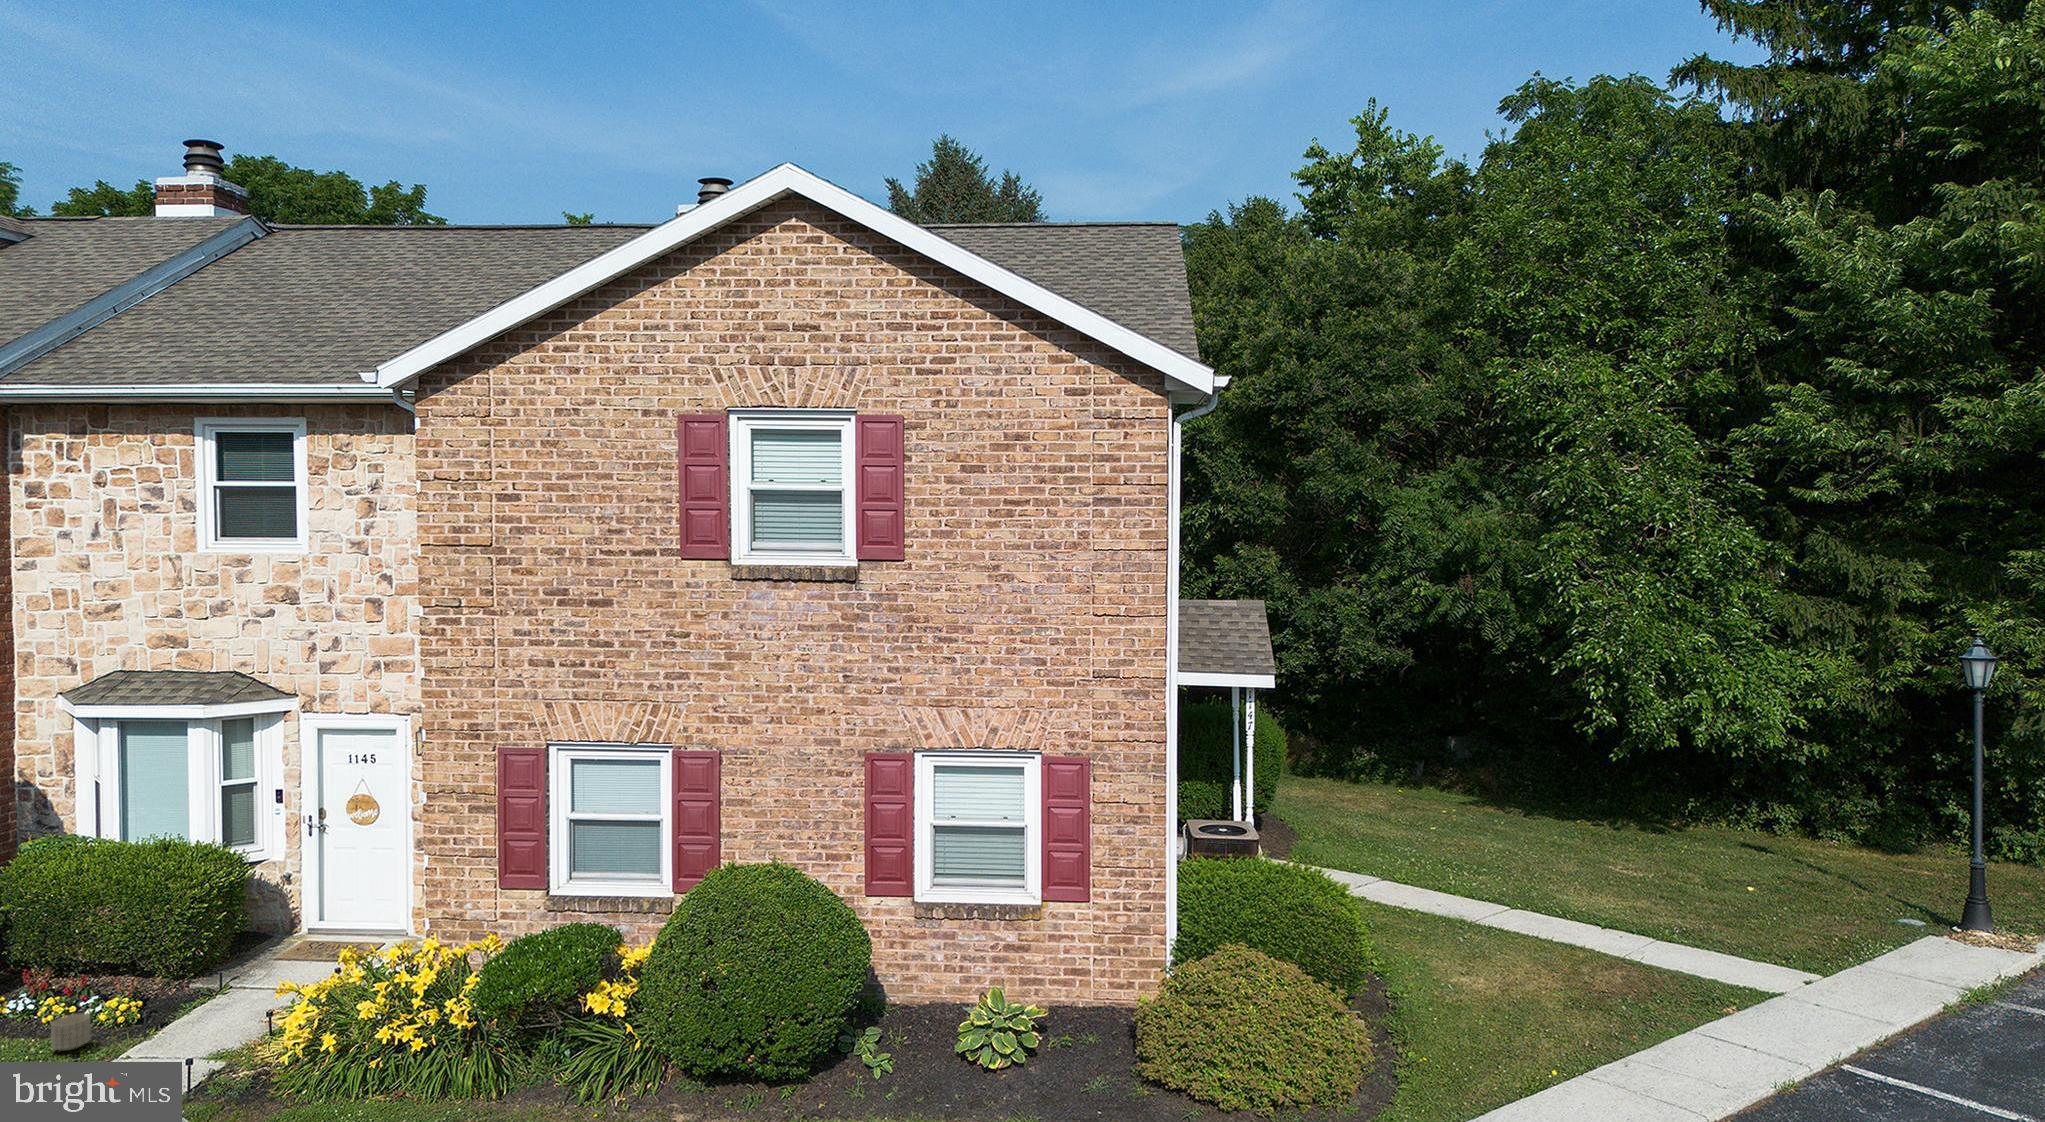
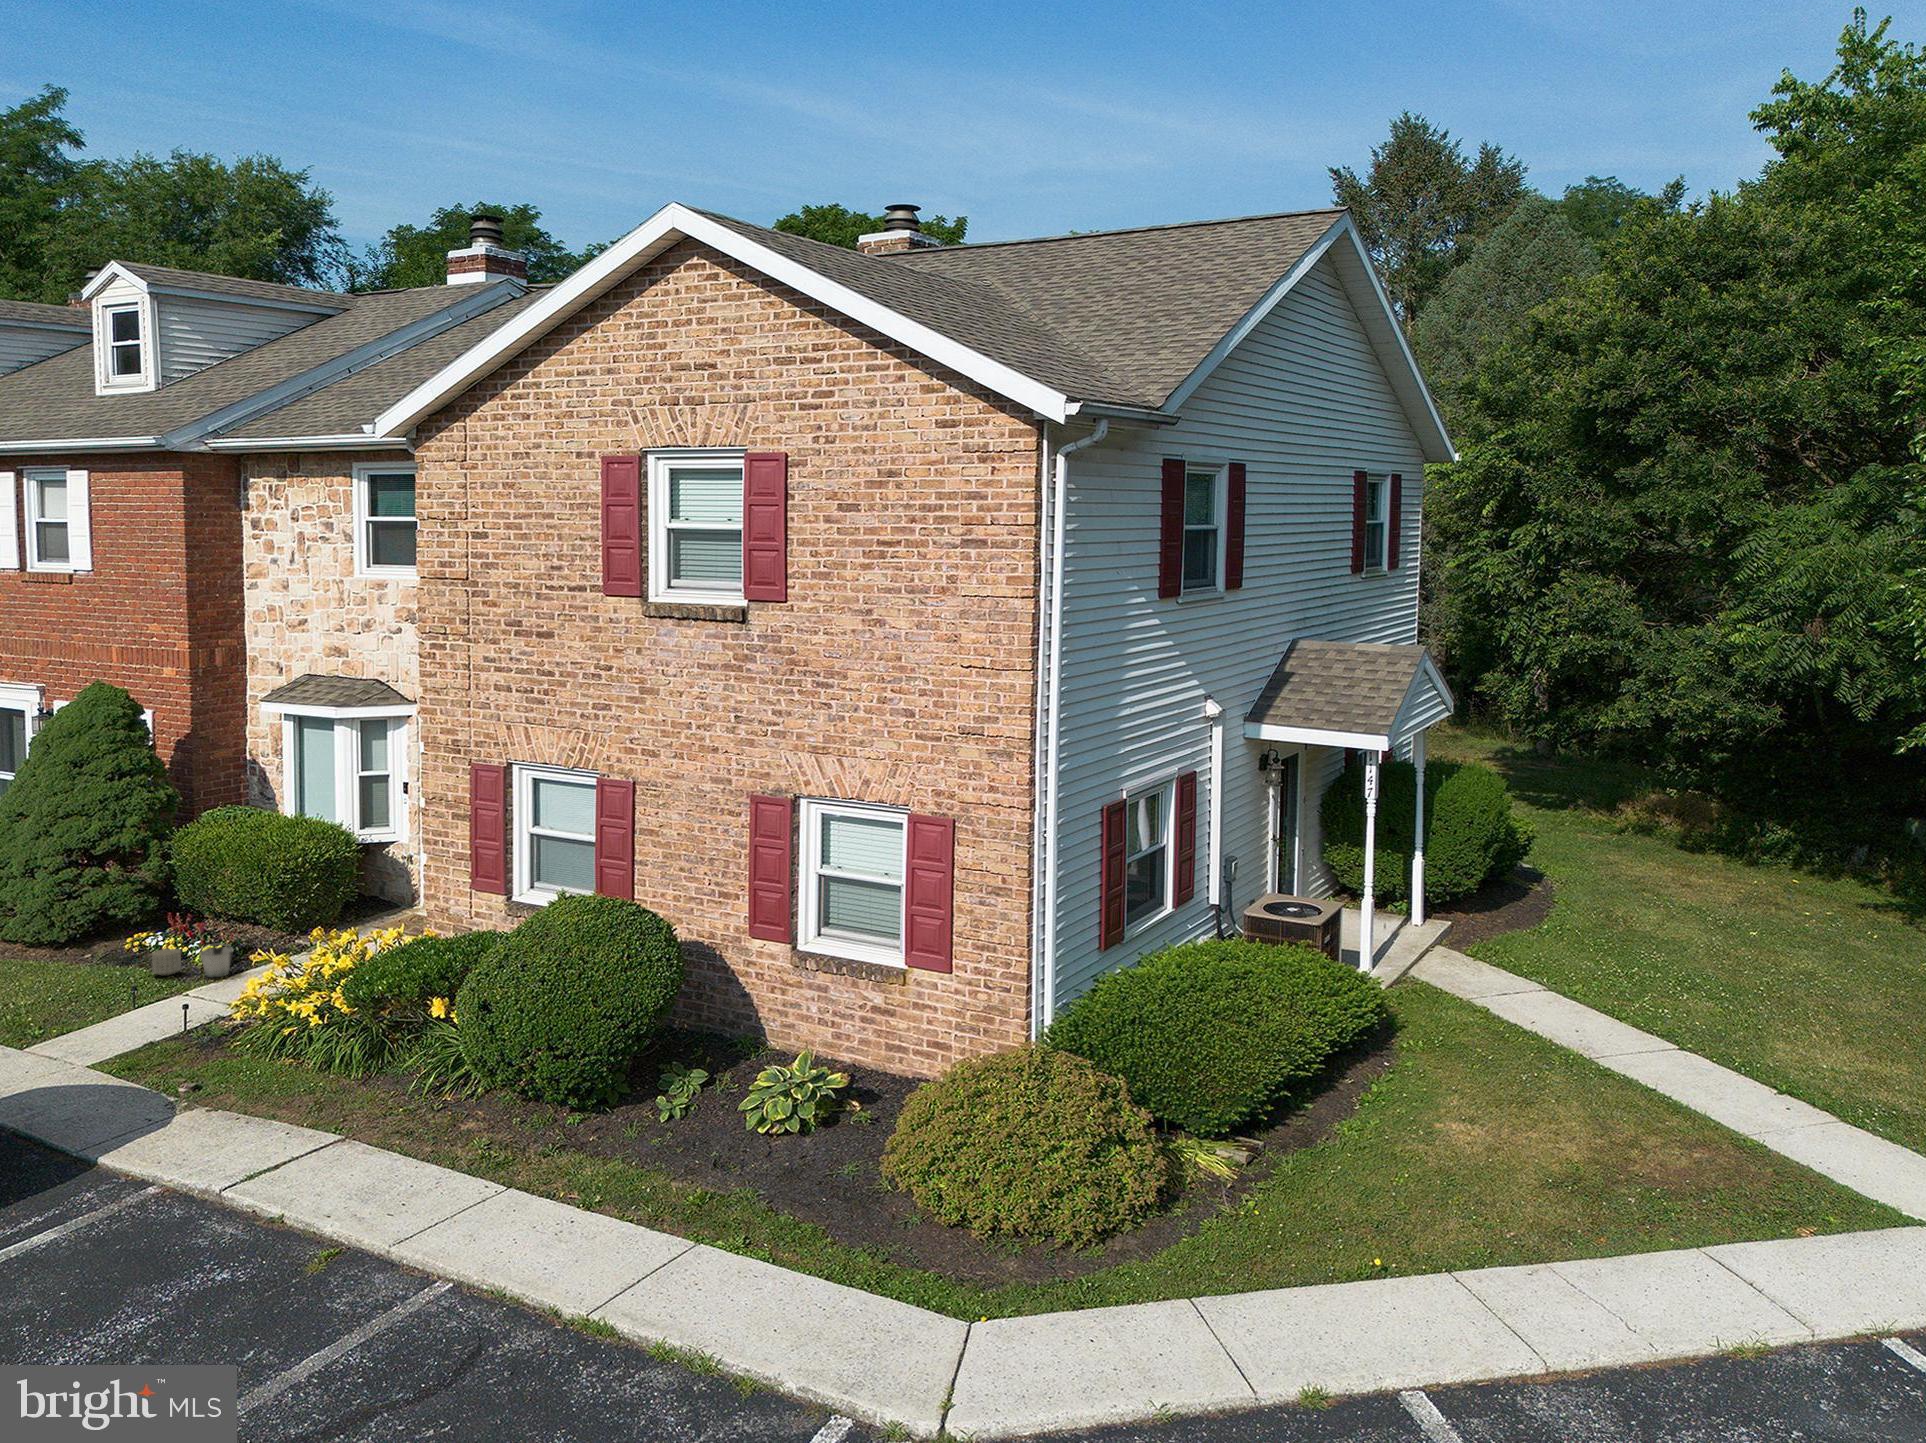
bucket: none [124,997,169,1042] -> present [200,943,234,977]

